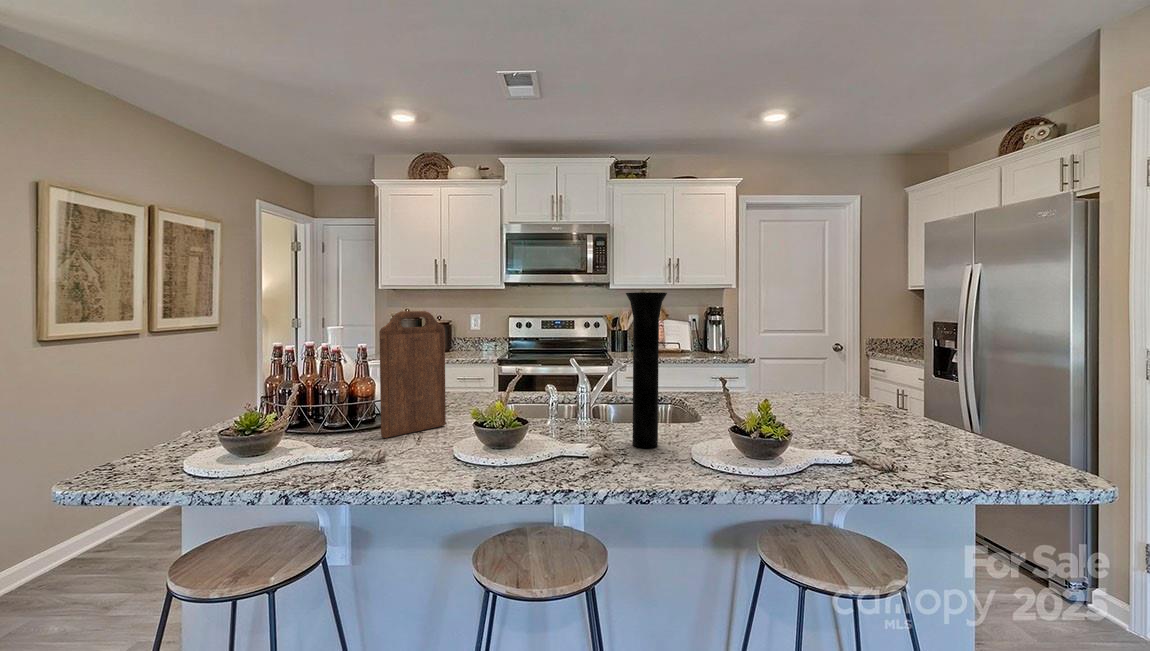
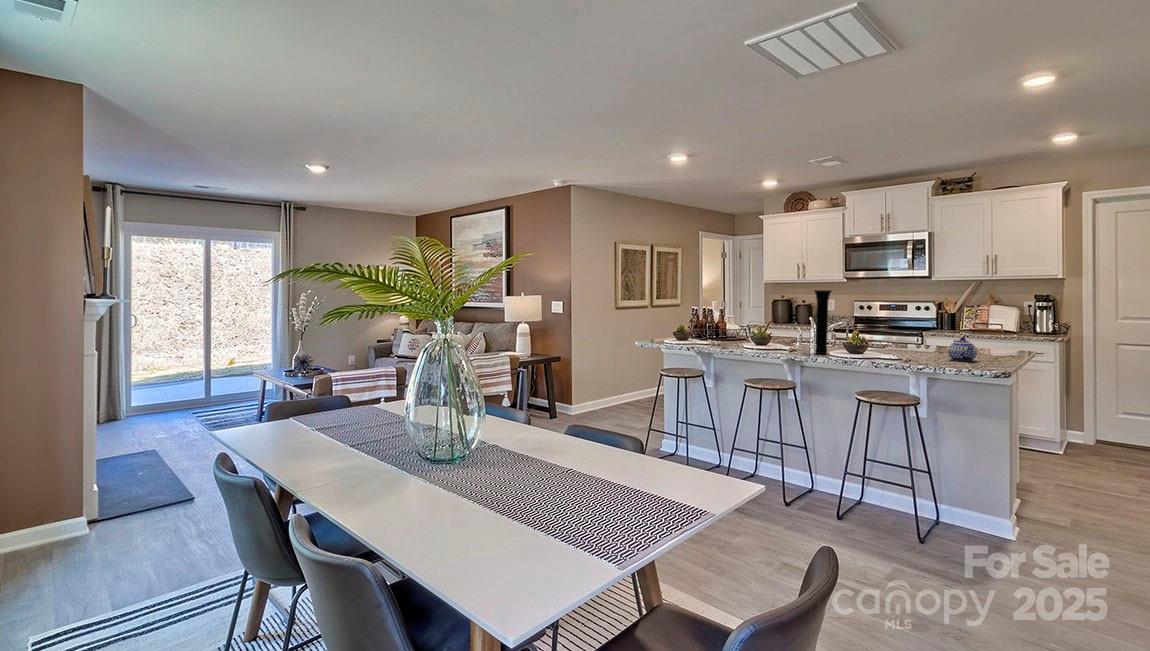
cutting board: present [379,311,446,438] -> none [725,297,754,345]
teapot: none [821,382,895,427] -> present [948,338,977,361]

